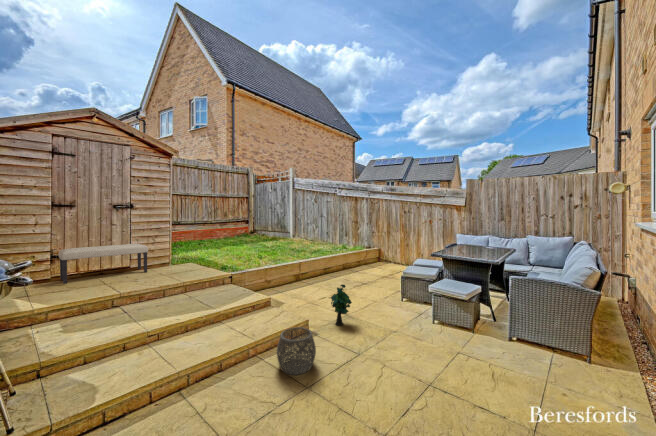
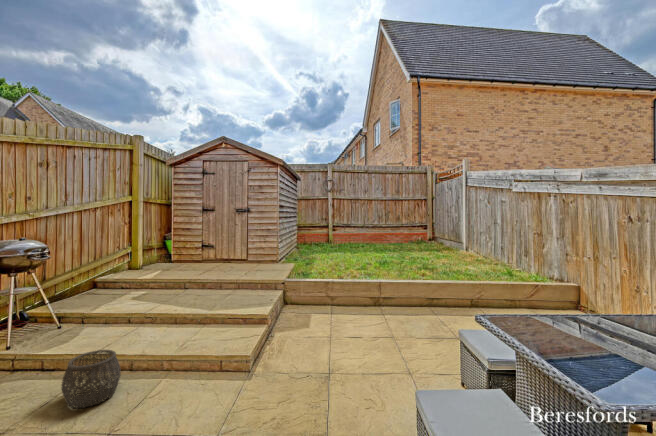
bench: present [59,244,148,284] -> none [193,242,252,268]
decorative plant: present [330,284,352,326] -> none [218,325,250,389]

